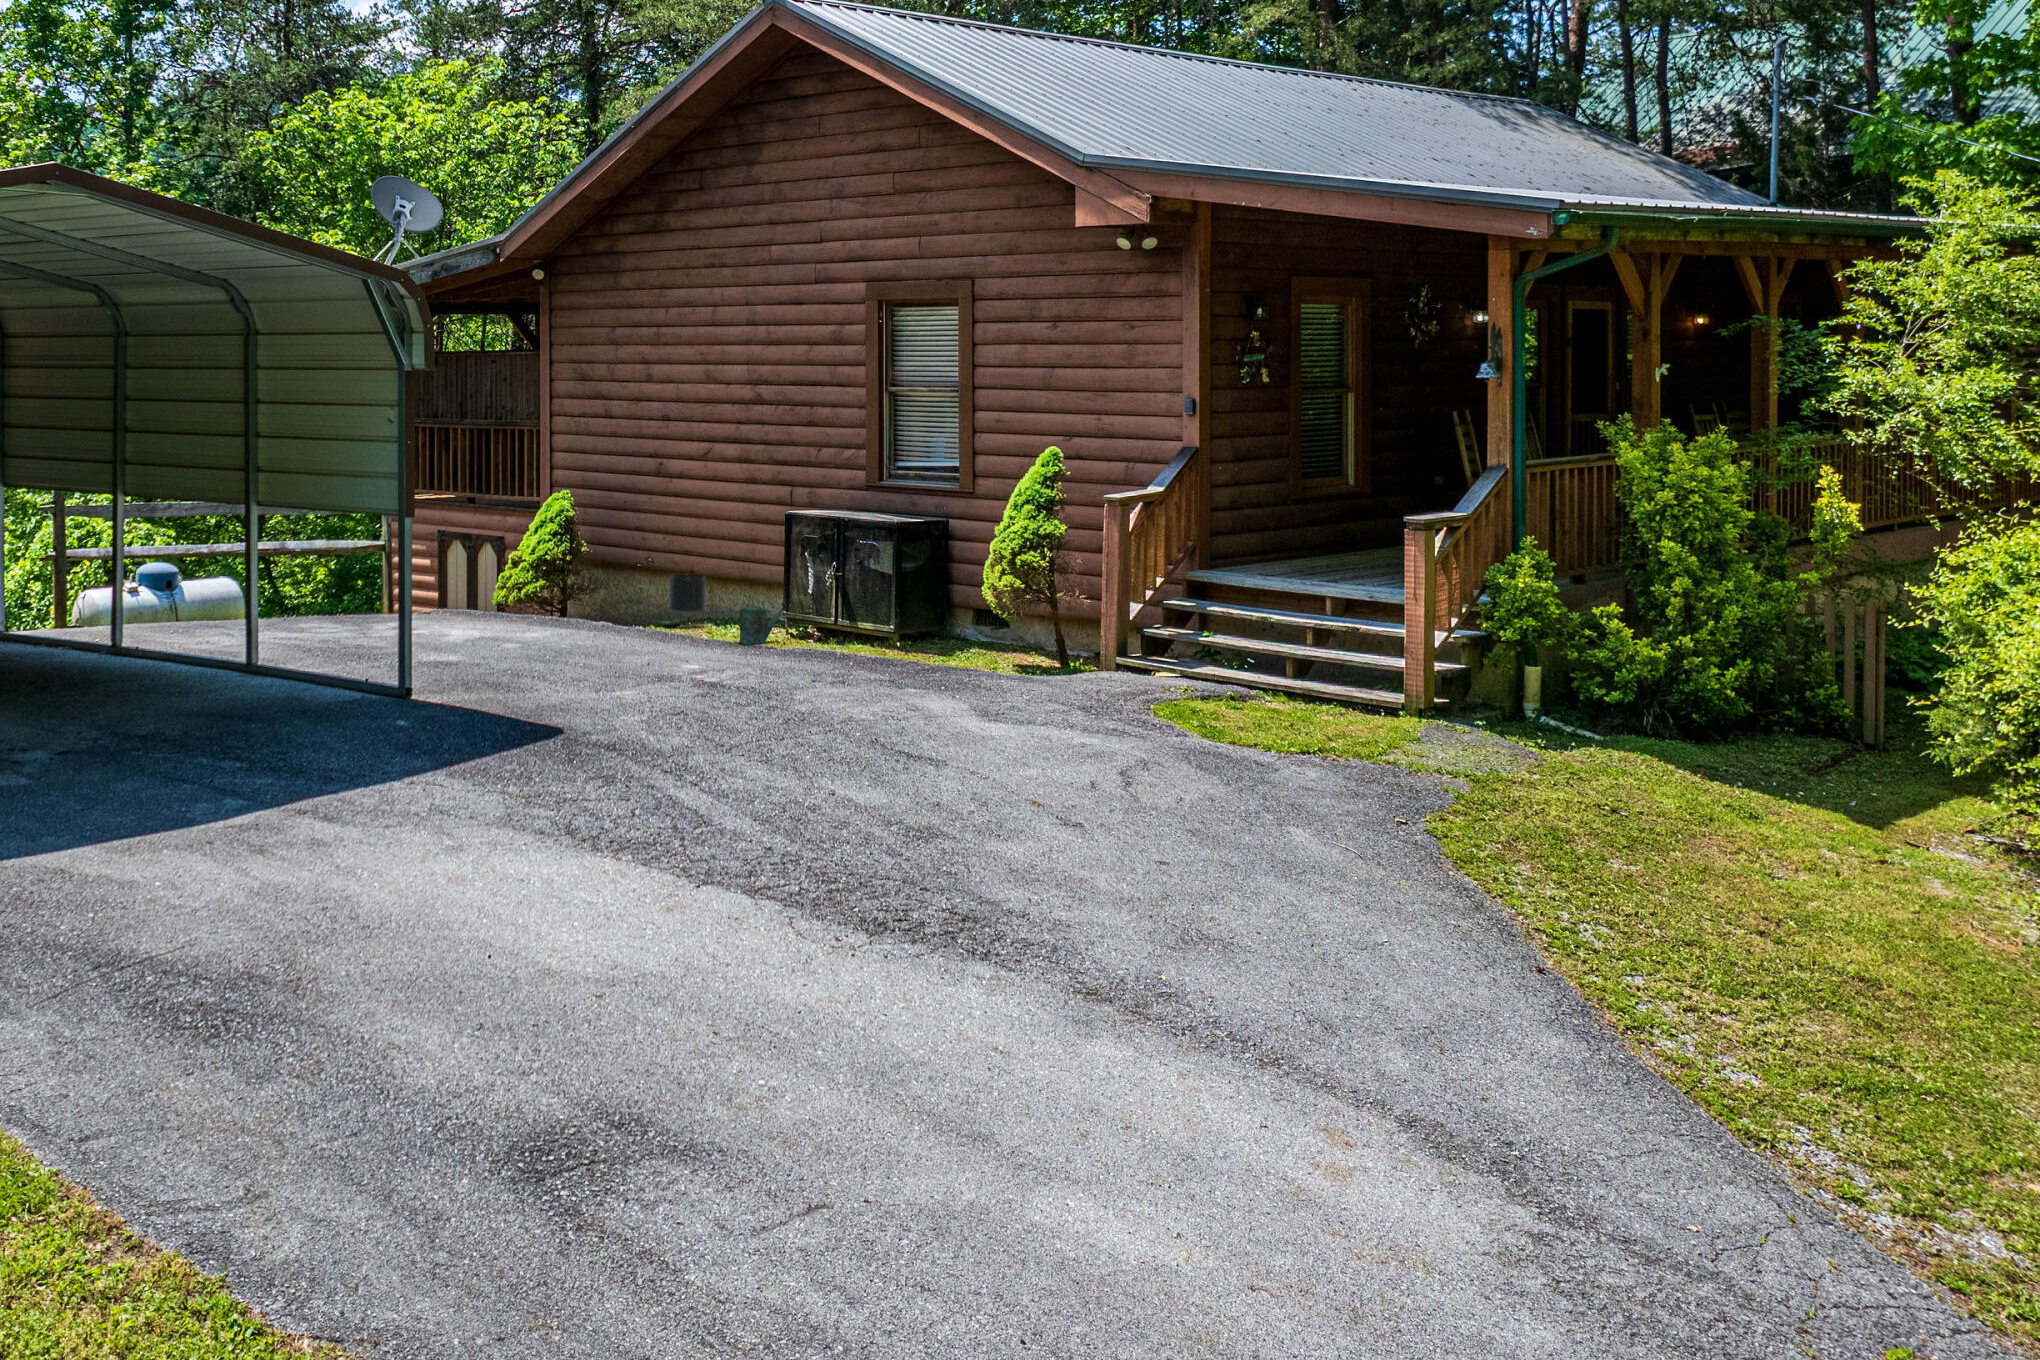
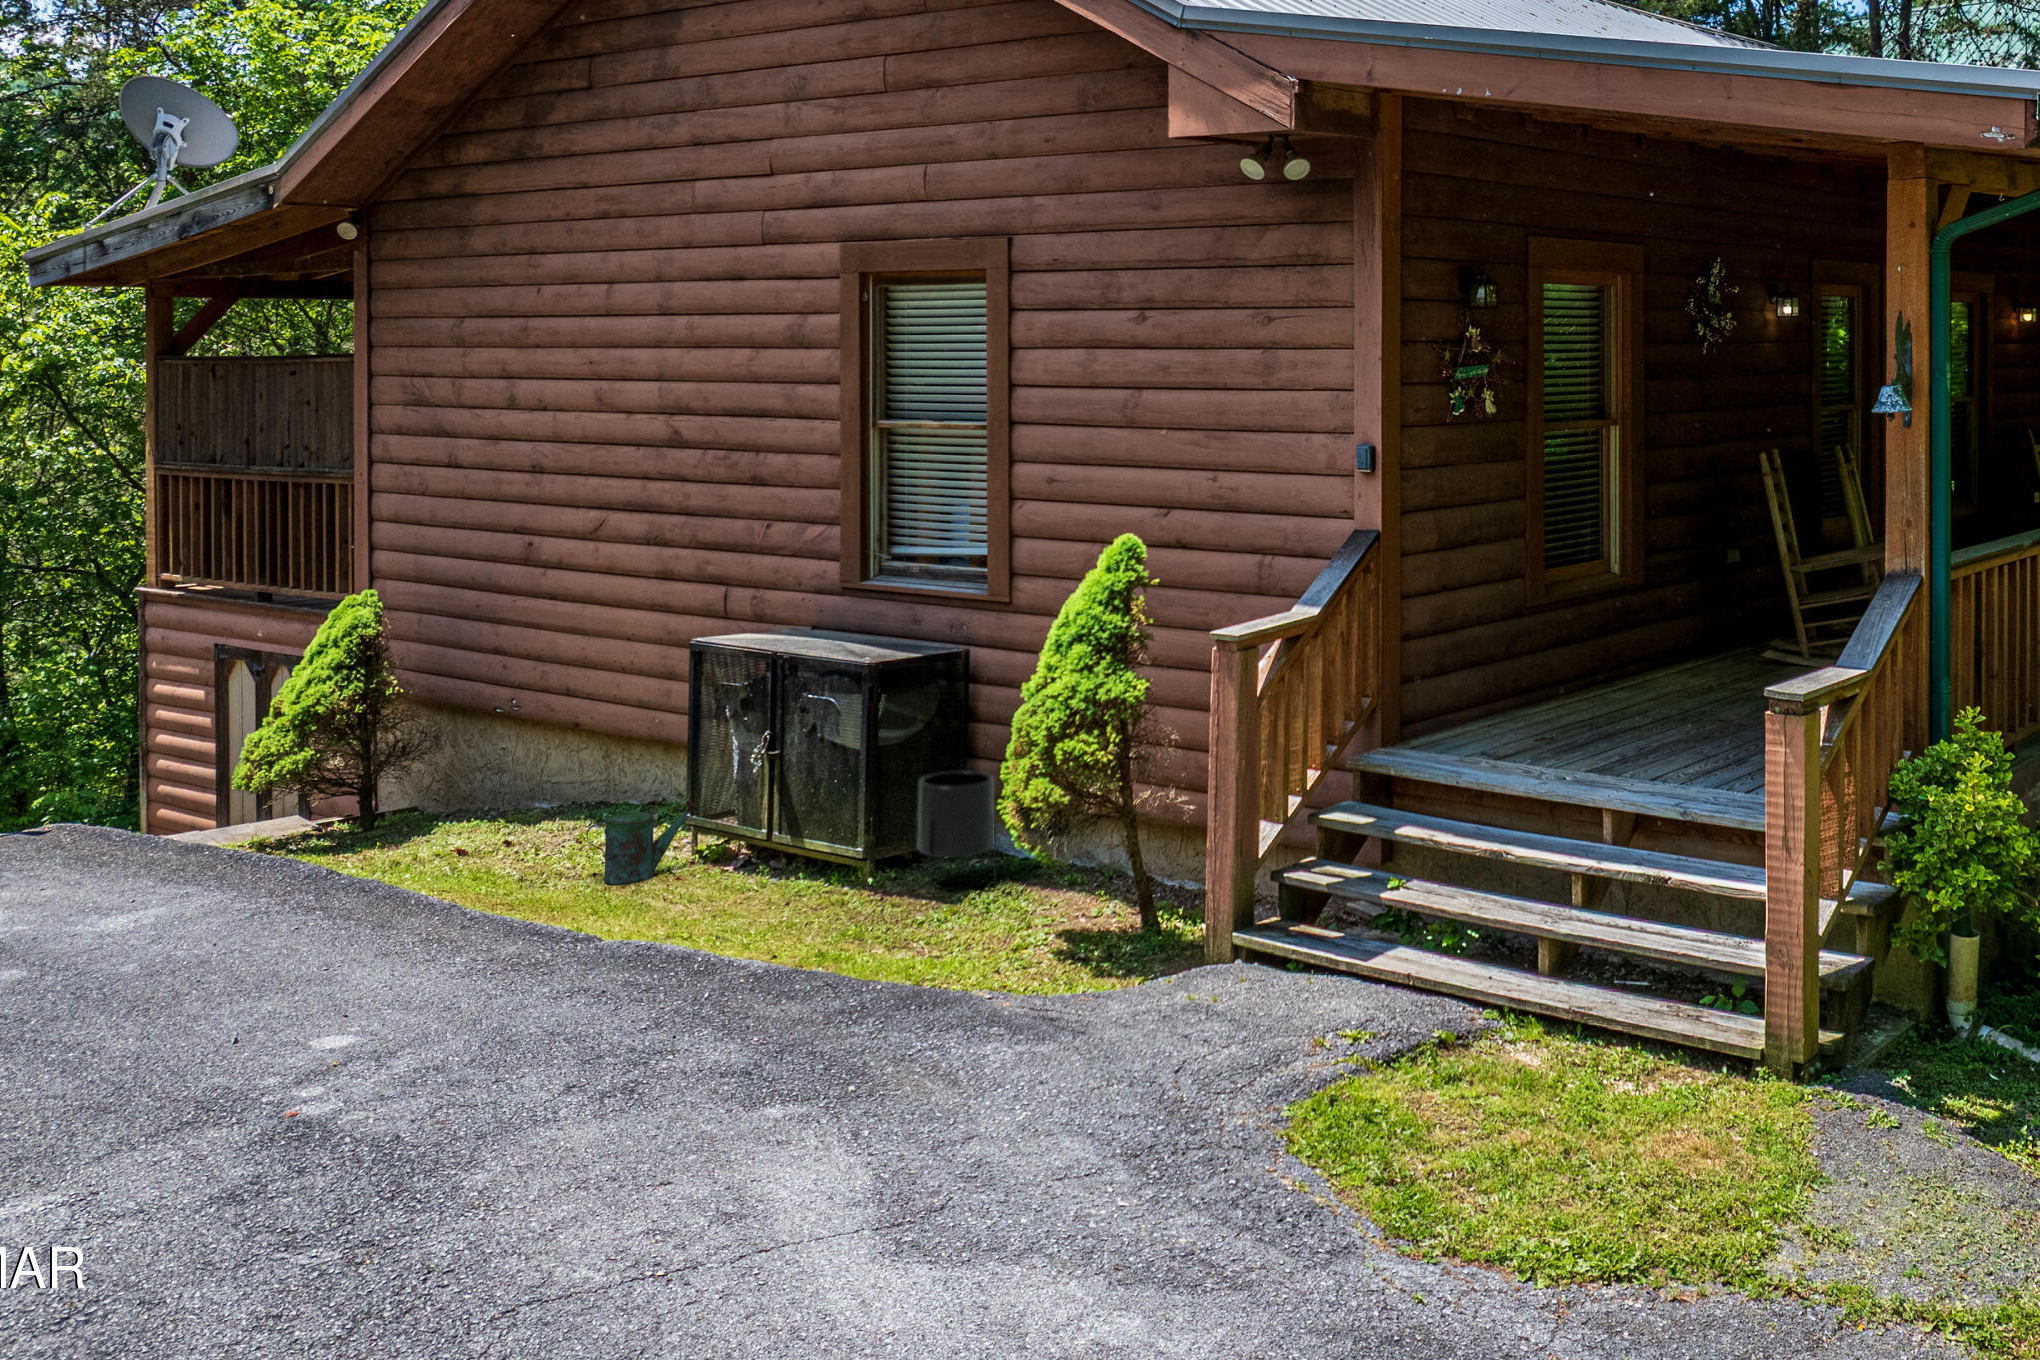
planter: present [669,574,706,614] -> present [917,771,996,891]

